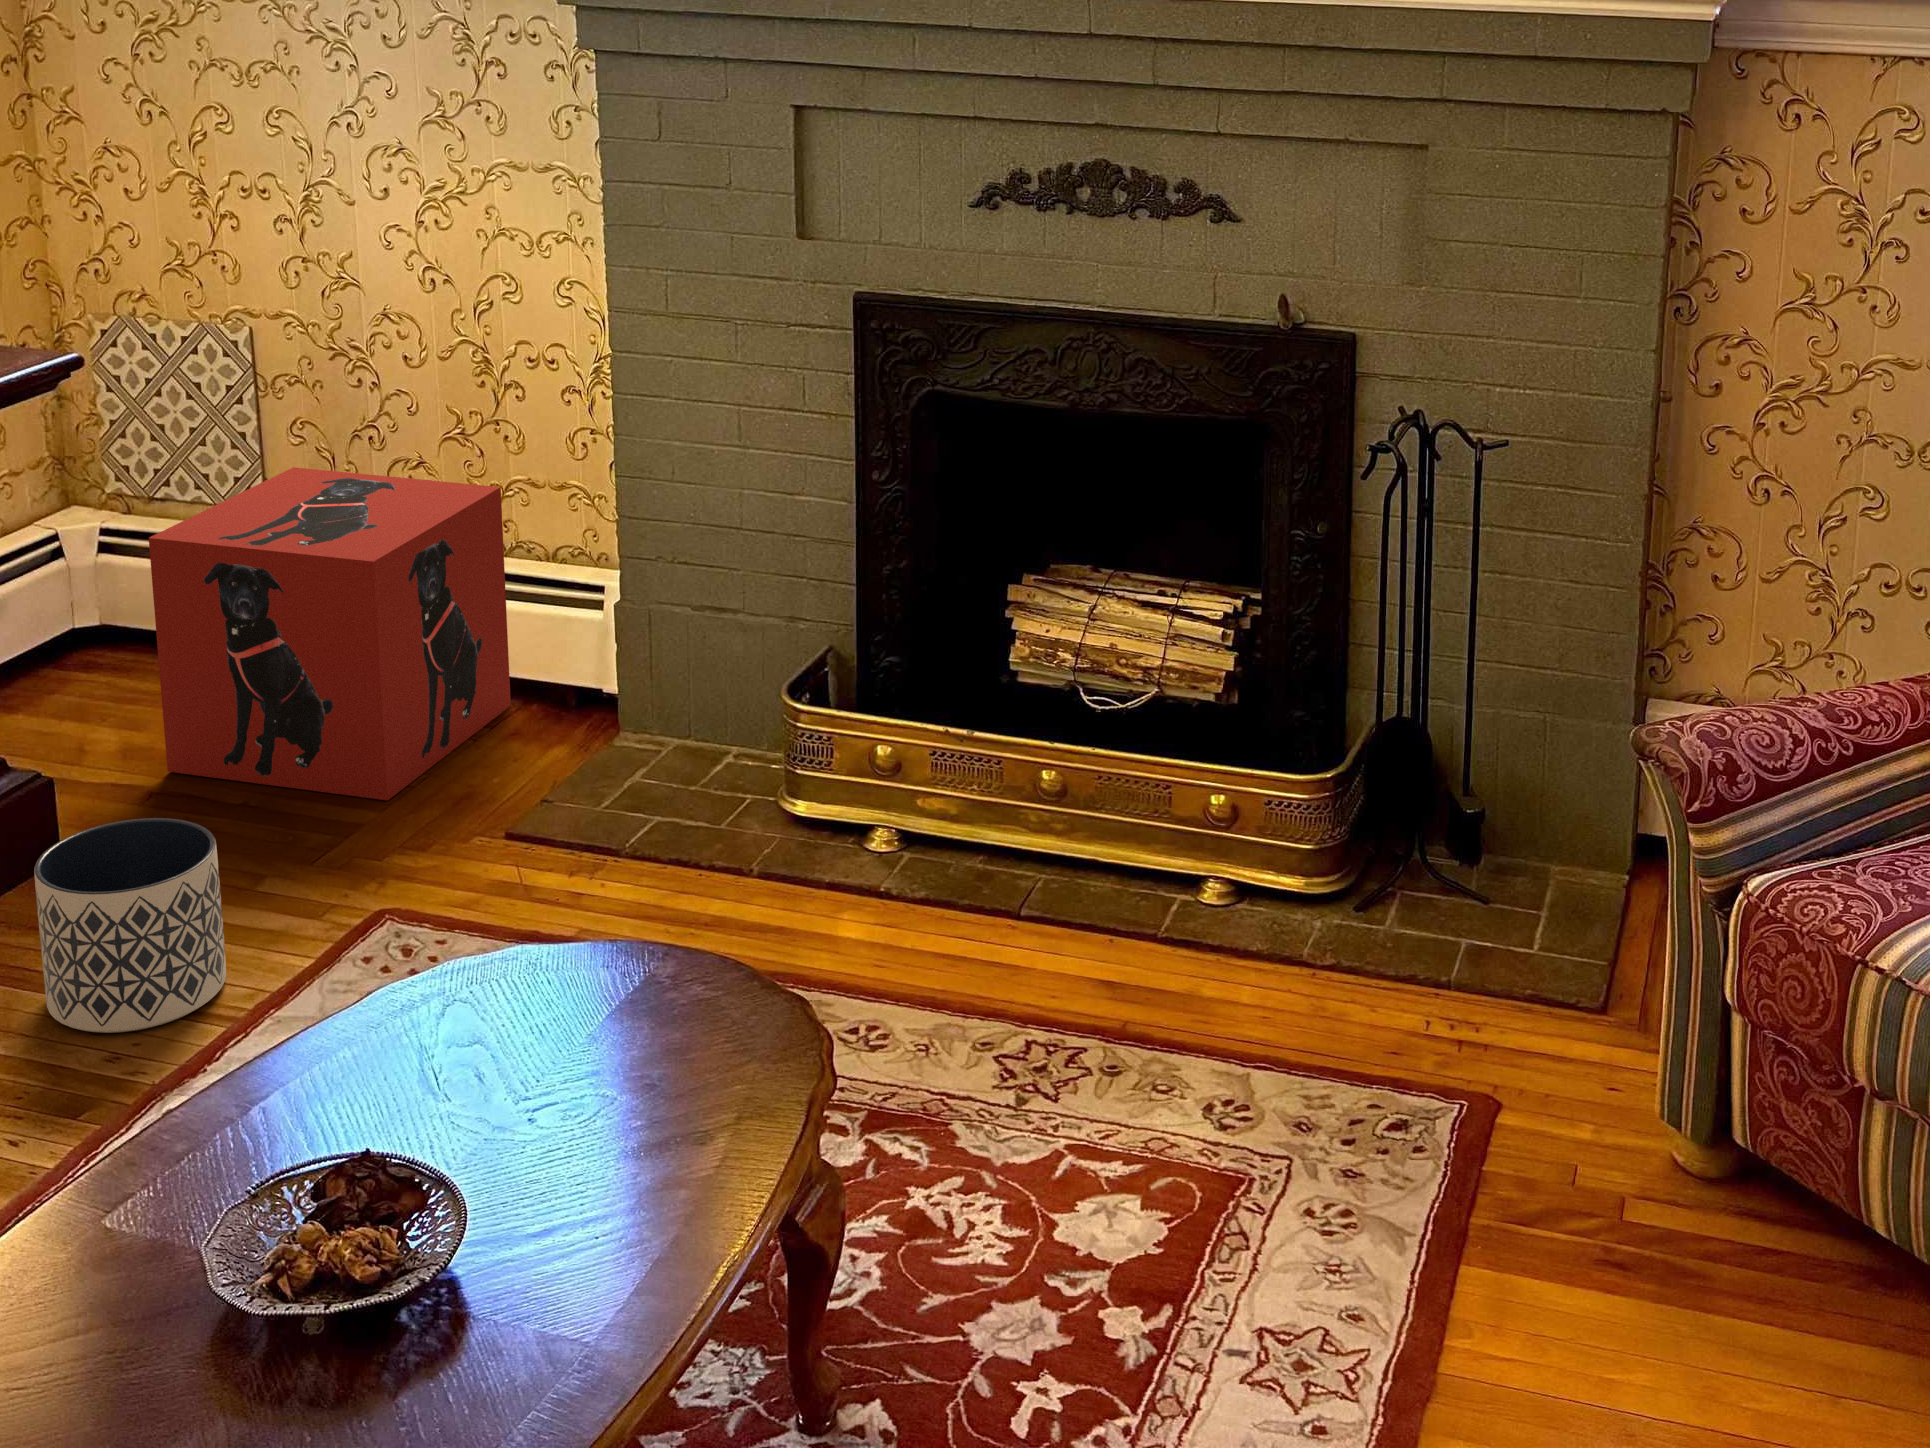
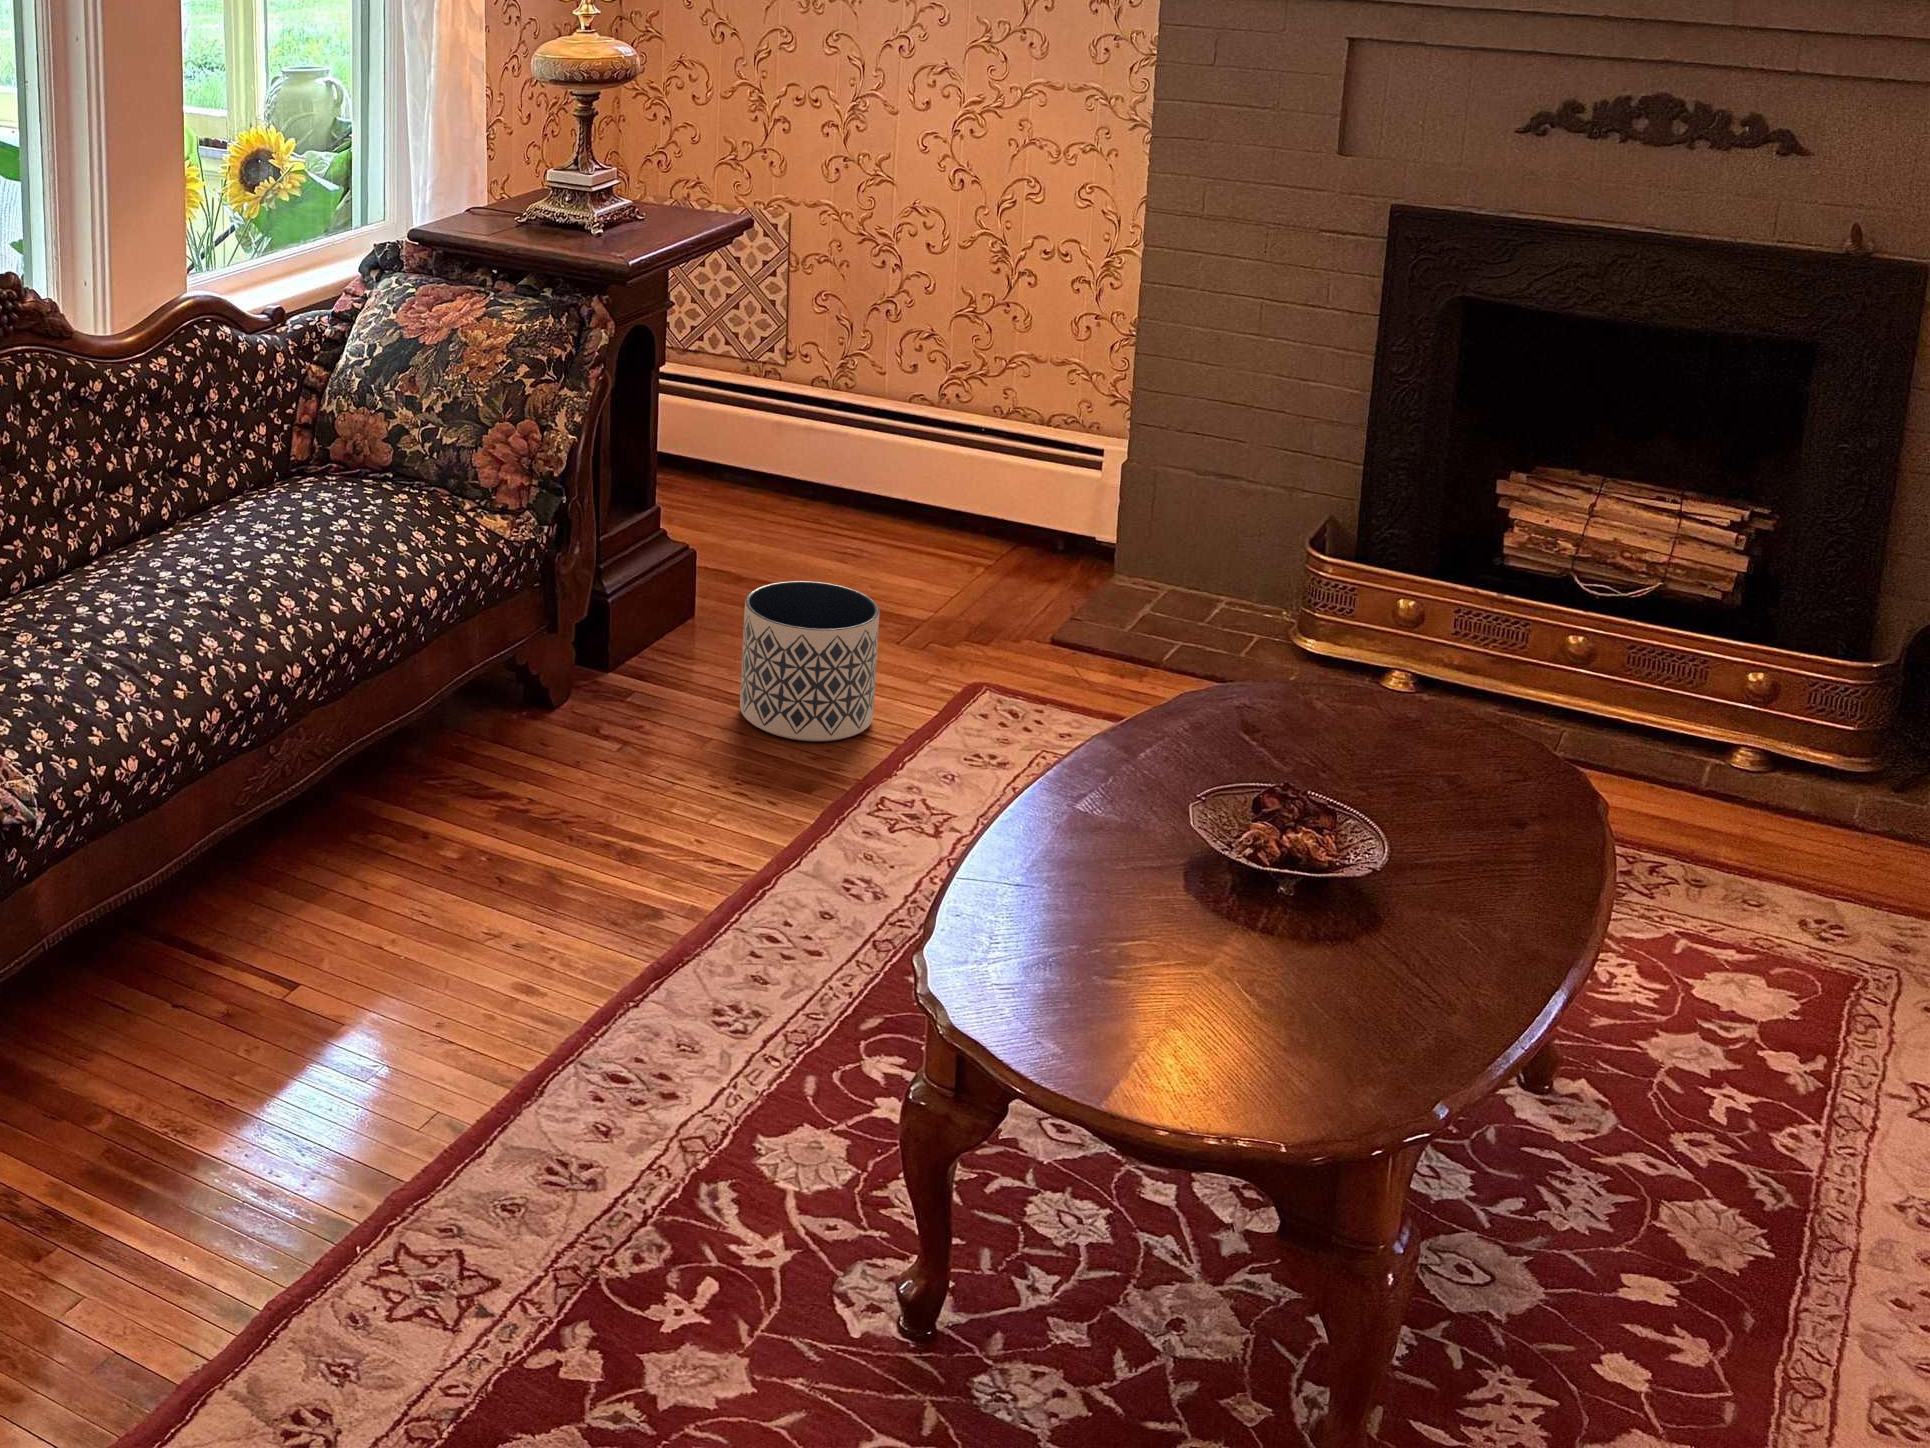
storage box: present [149,467,511,800] -> none [741,328,1013,602]

